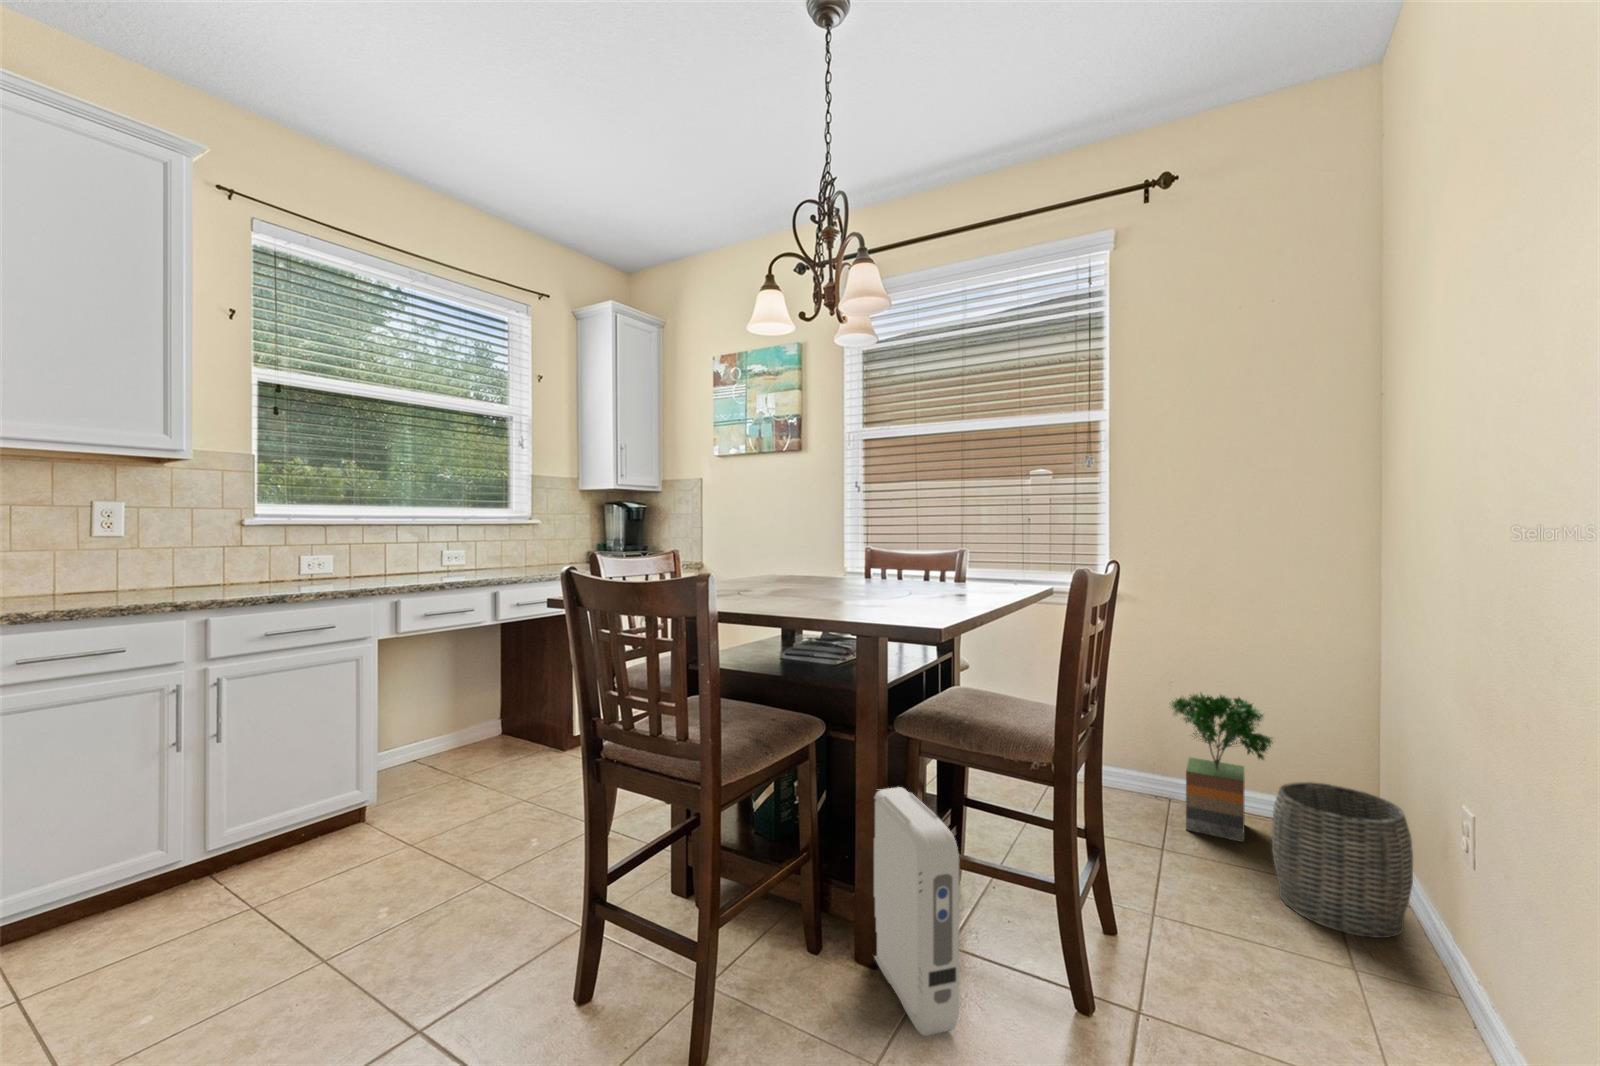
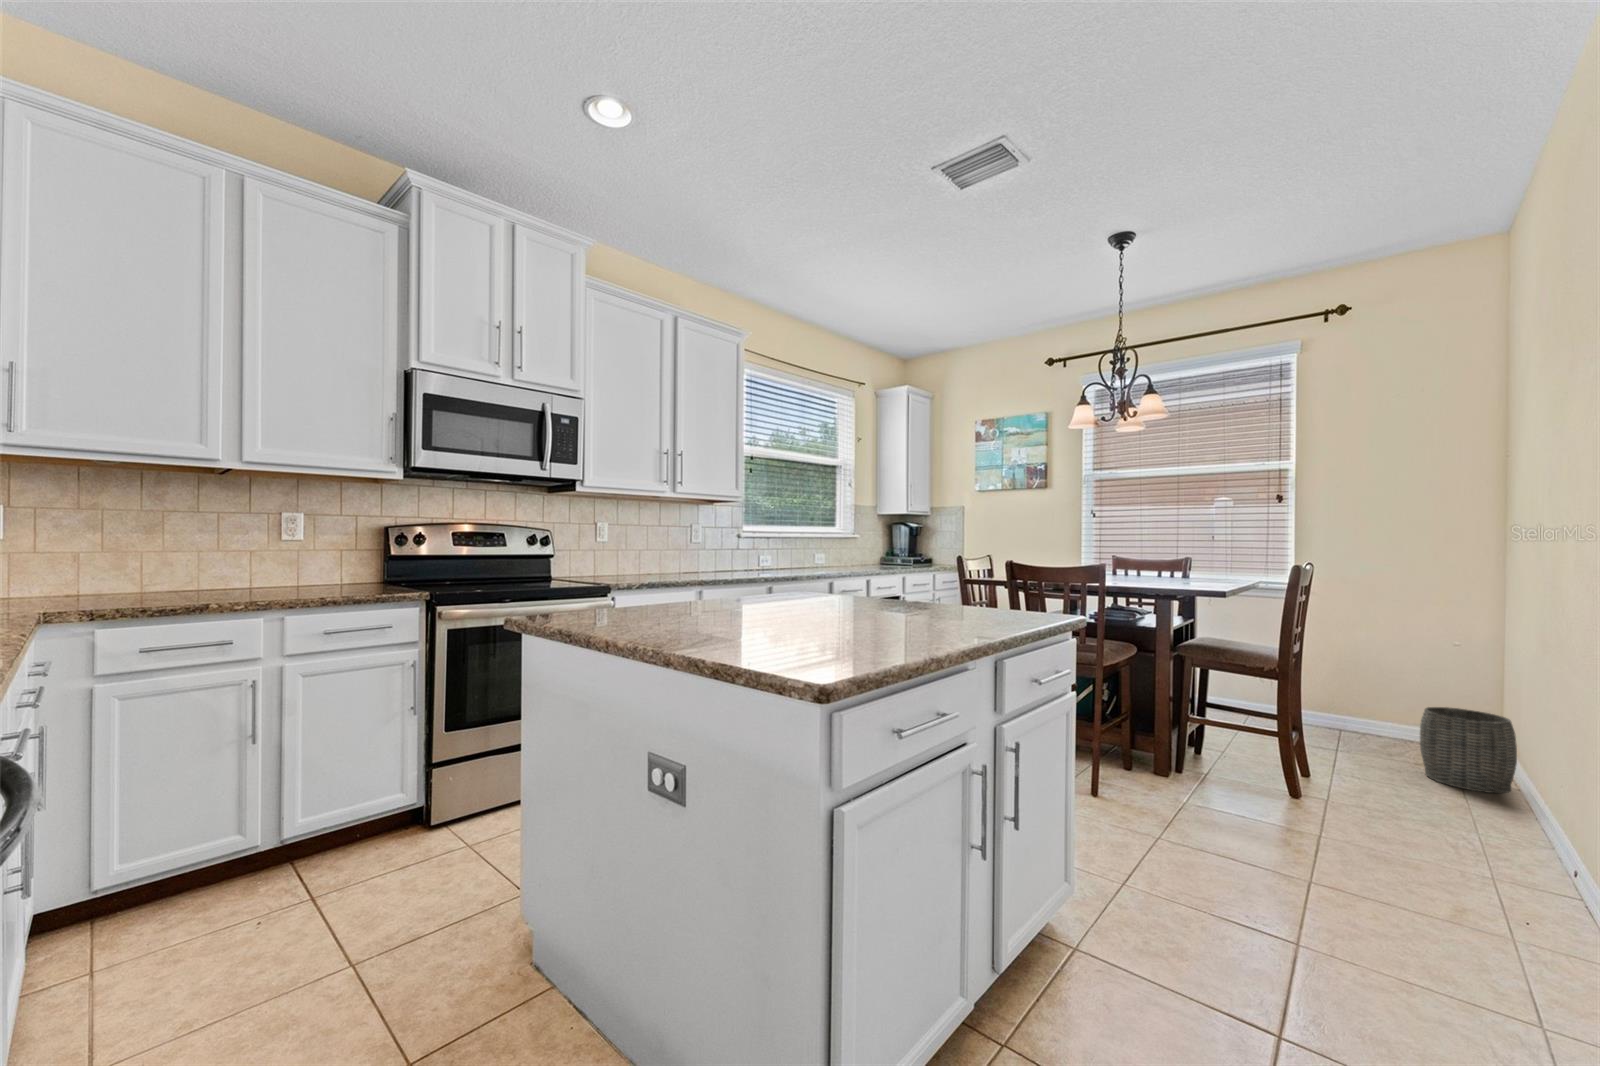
potted tree: present [1171,693,1273,842] -> none [1345,656,1427,754]
air purifier: present [874,787,959,1036] -> none [1162,682,1227,795]

